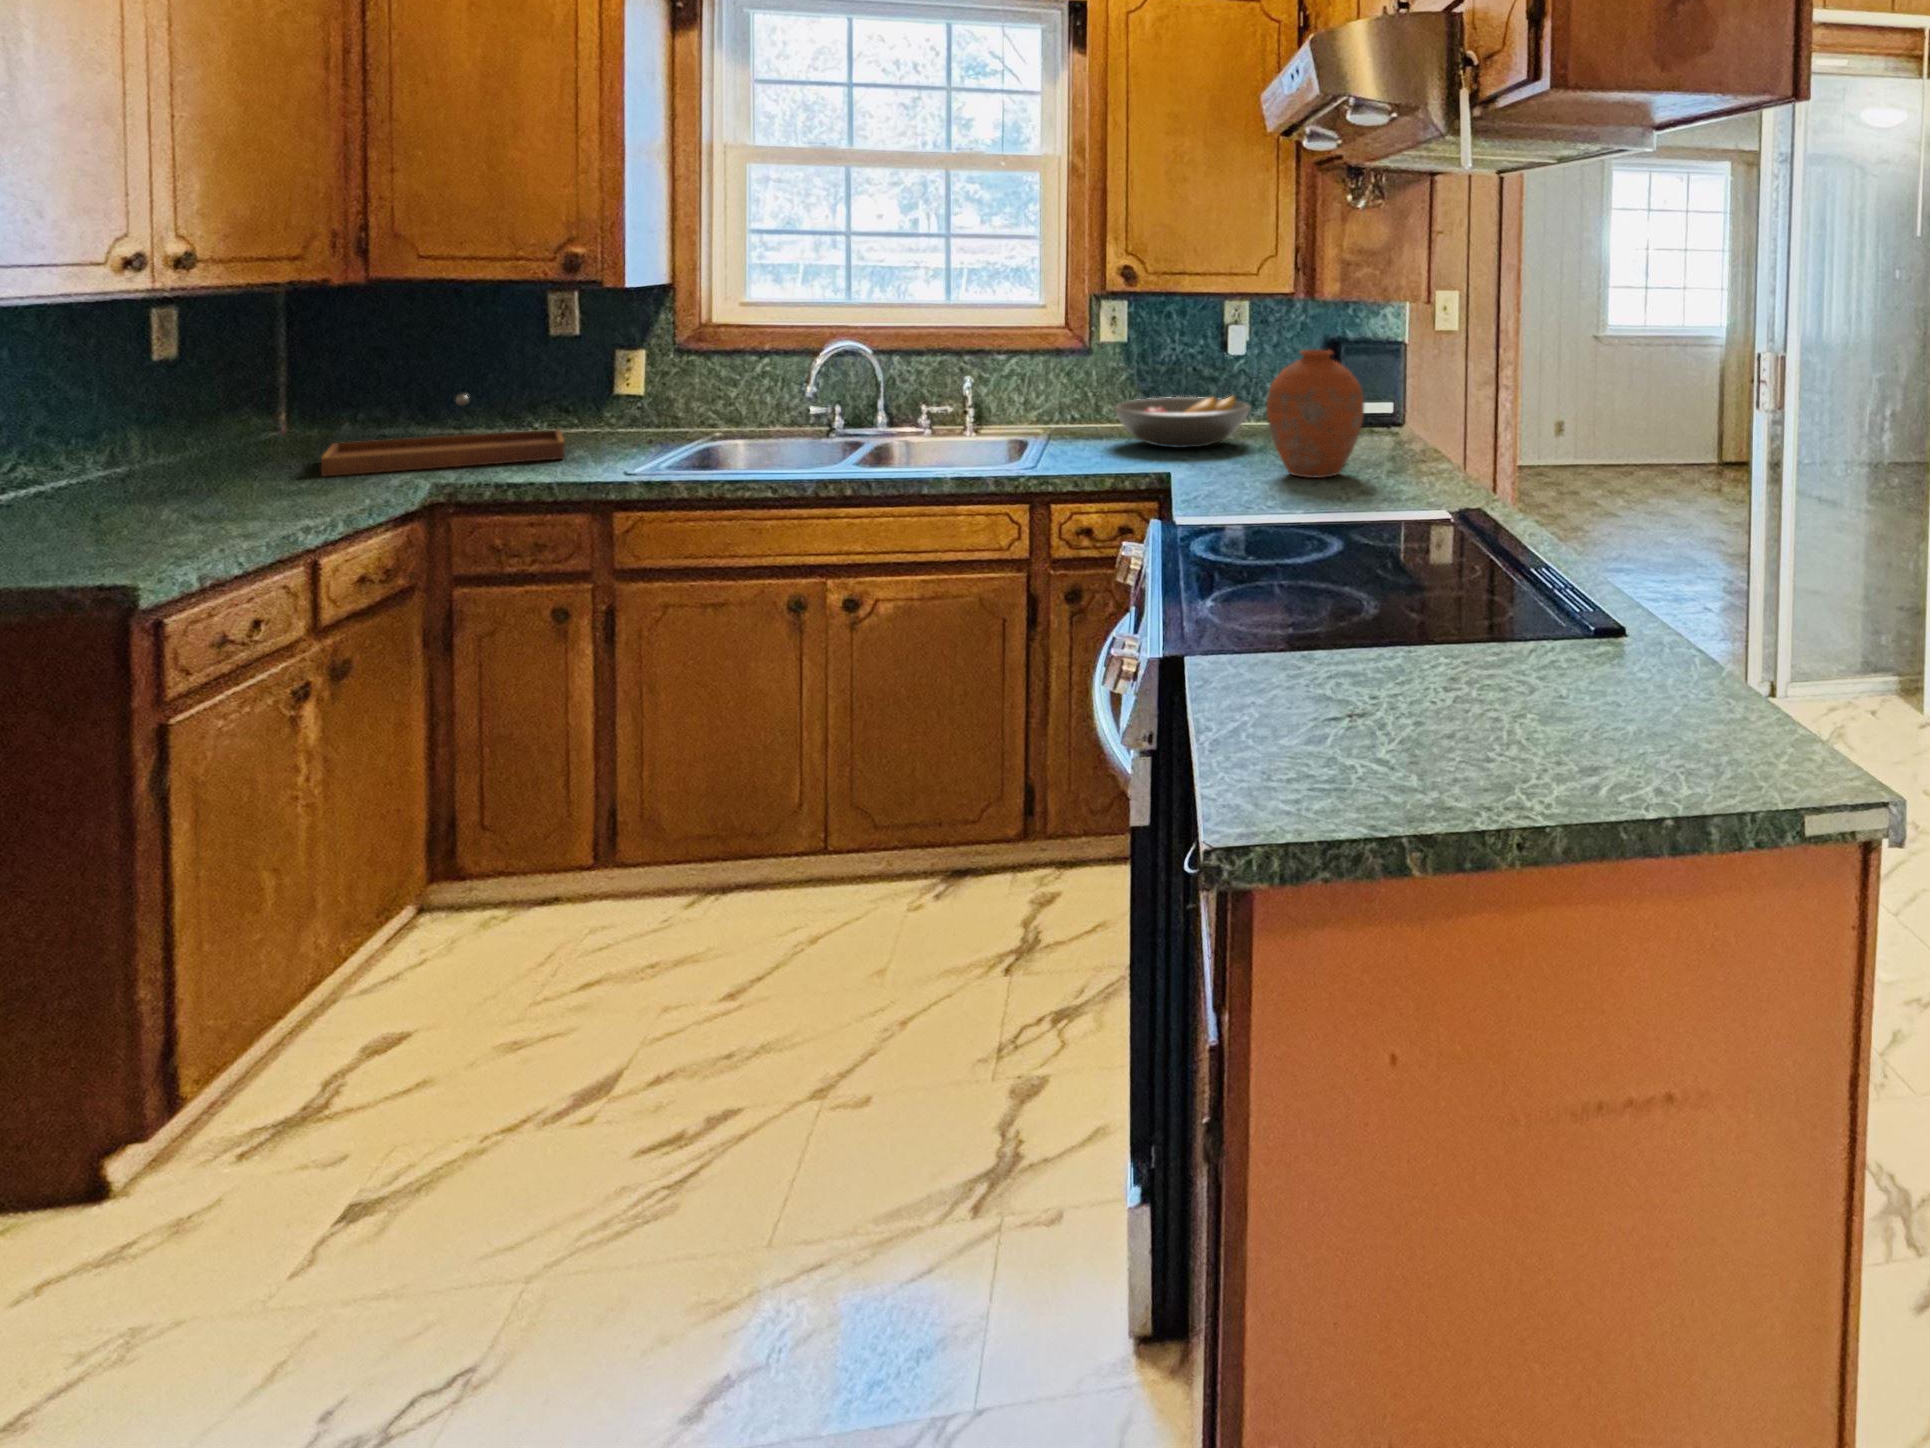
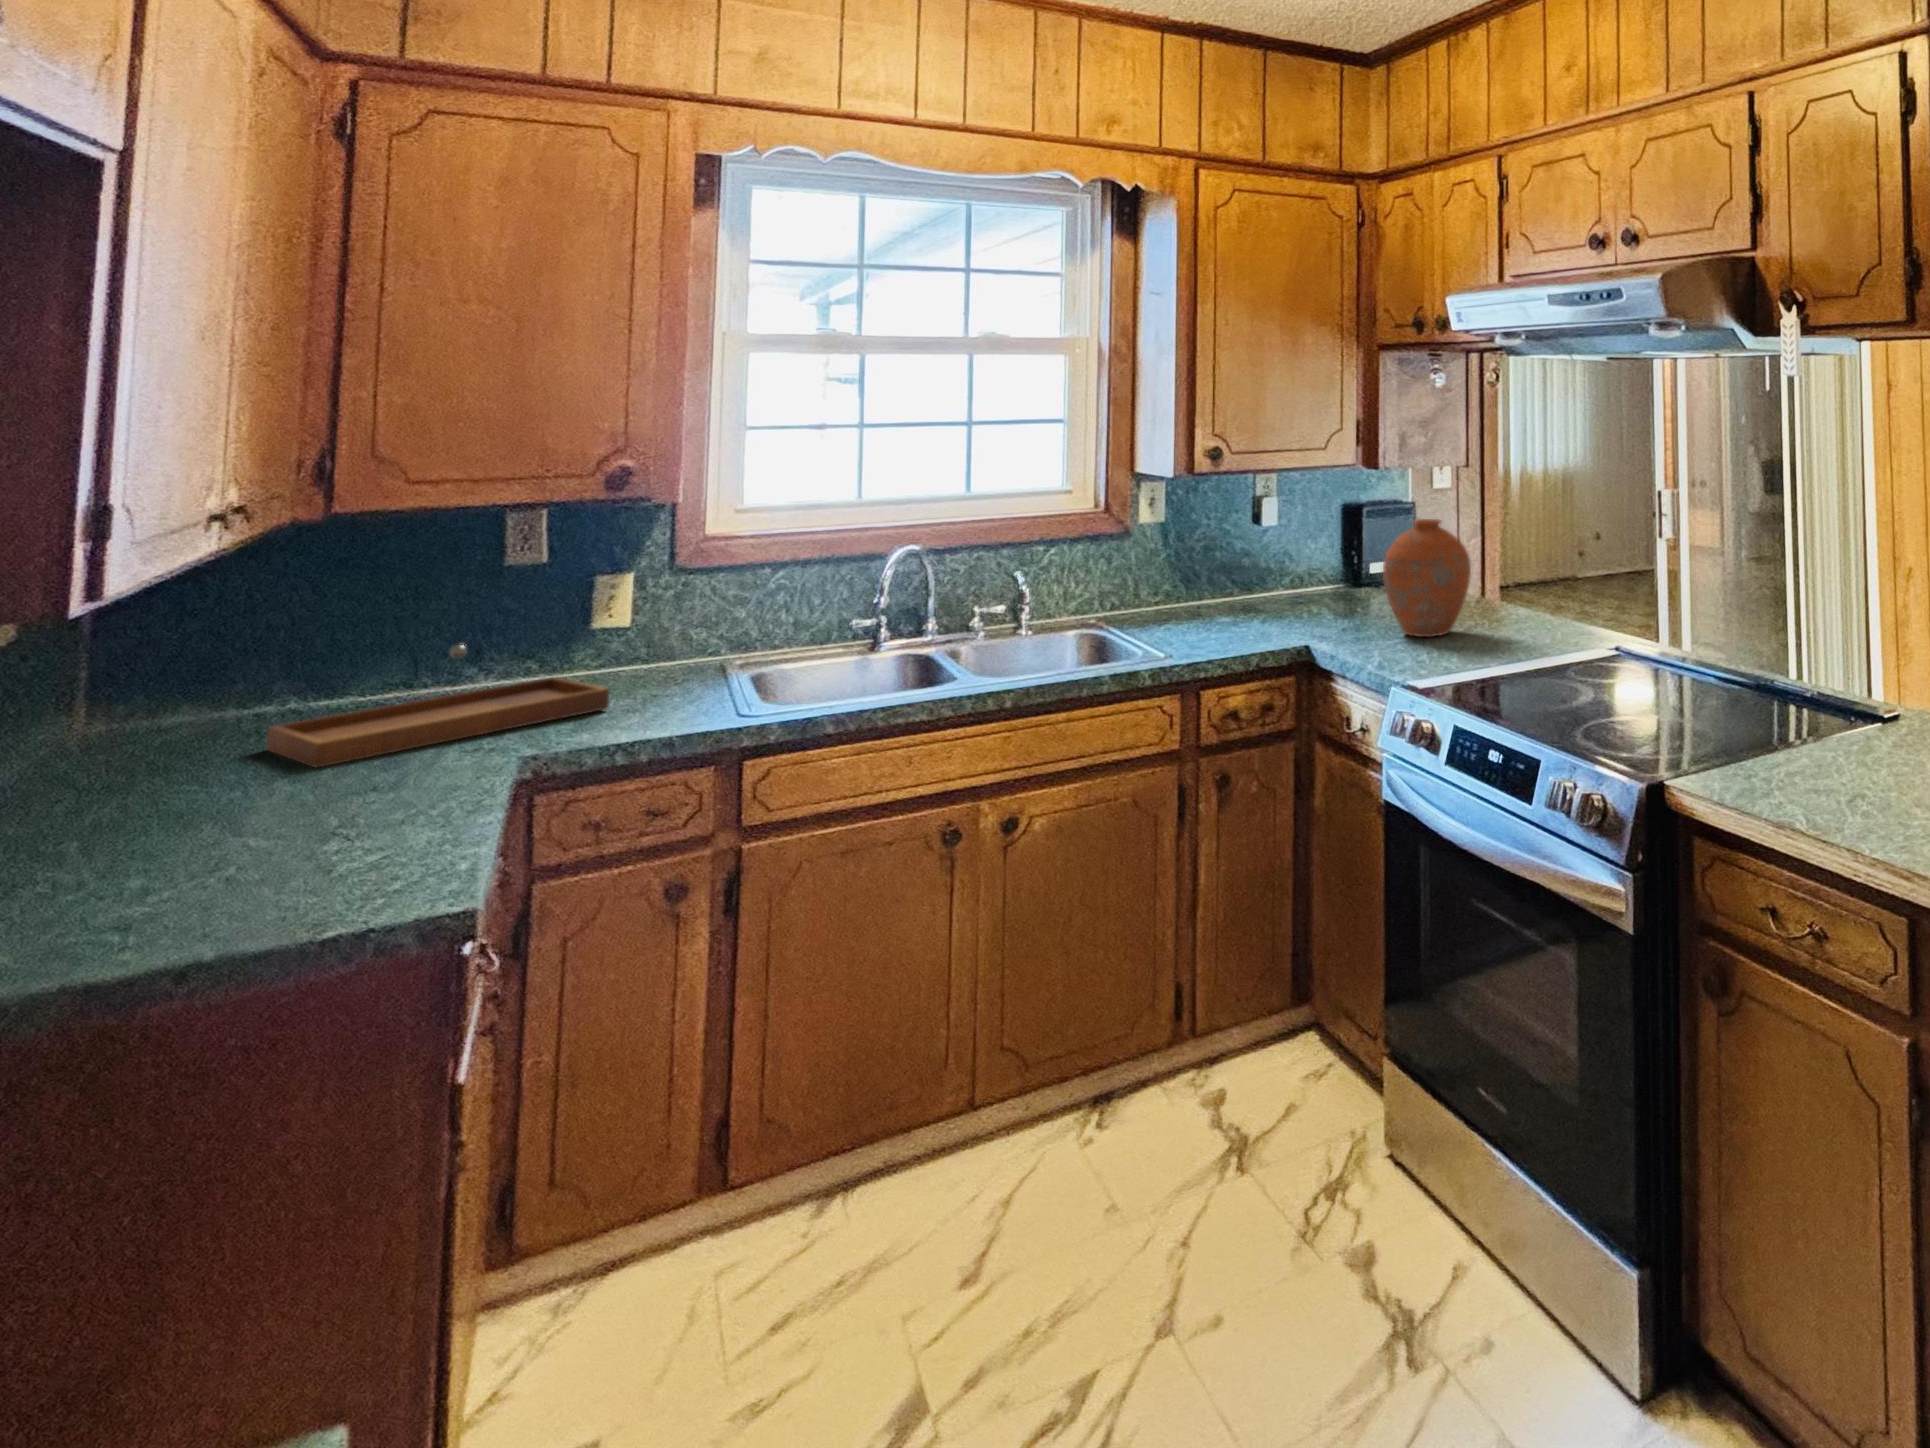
fruit bowl: present [1114,395,1251,448] -> none [1181,568,1315,625]

